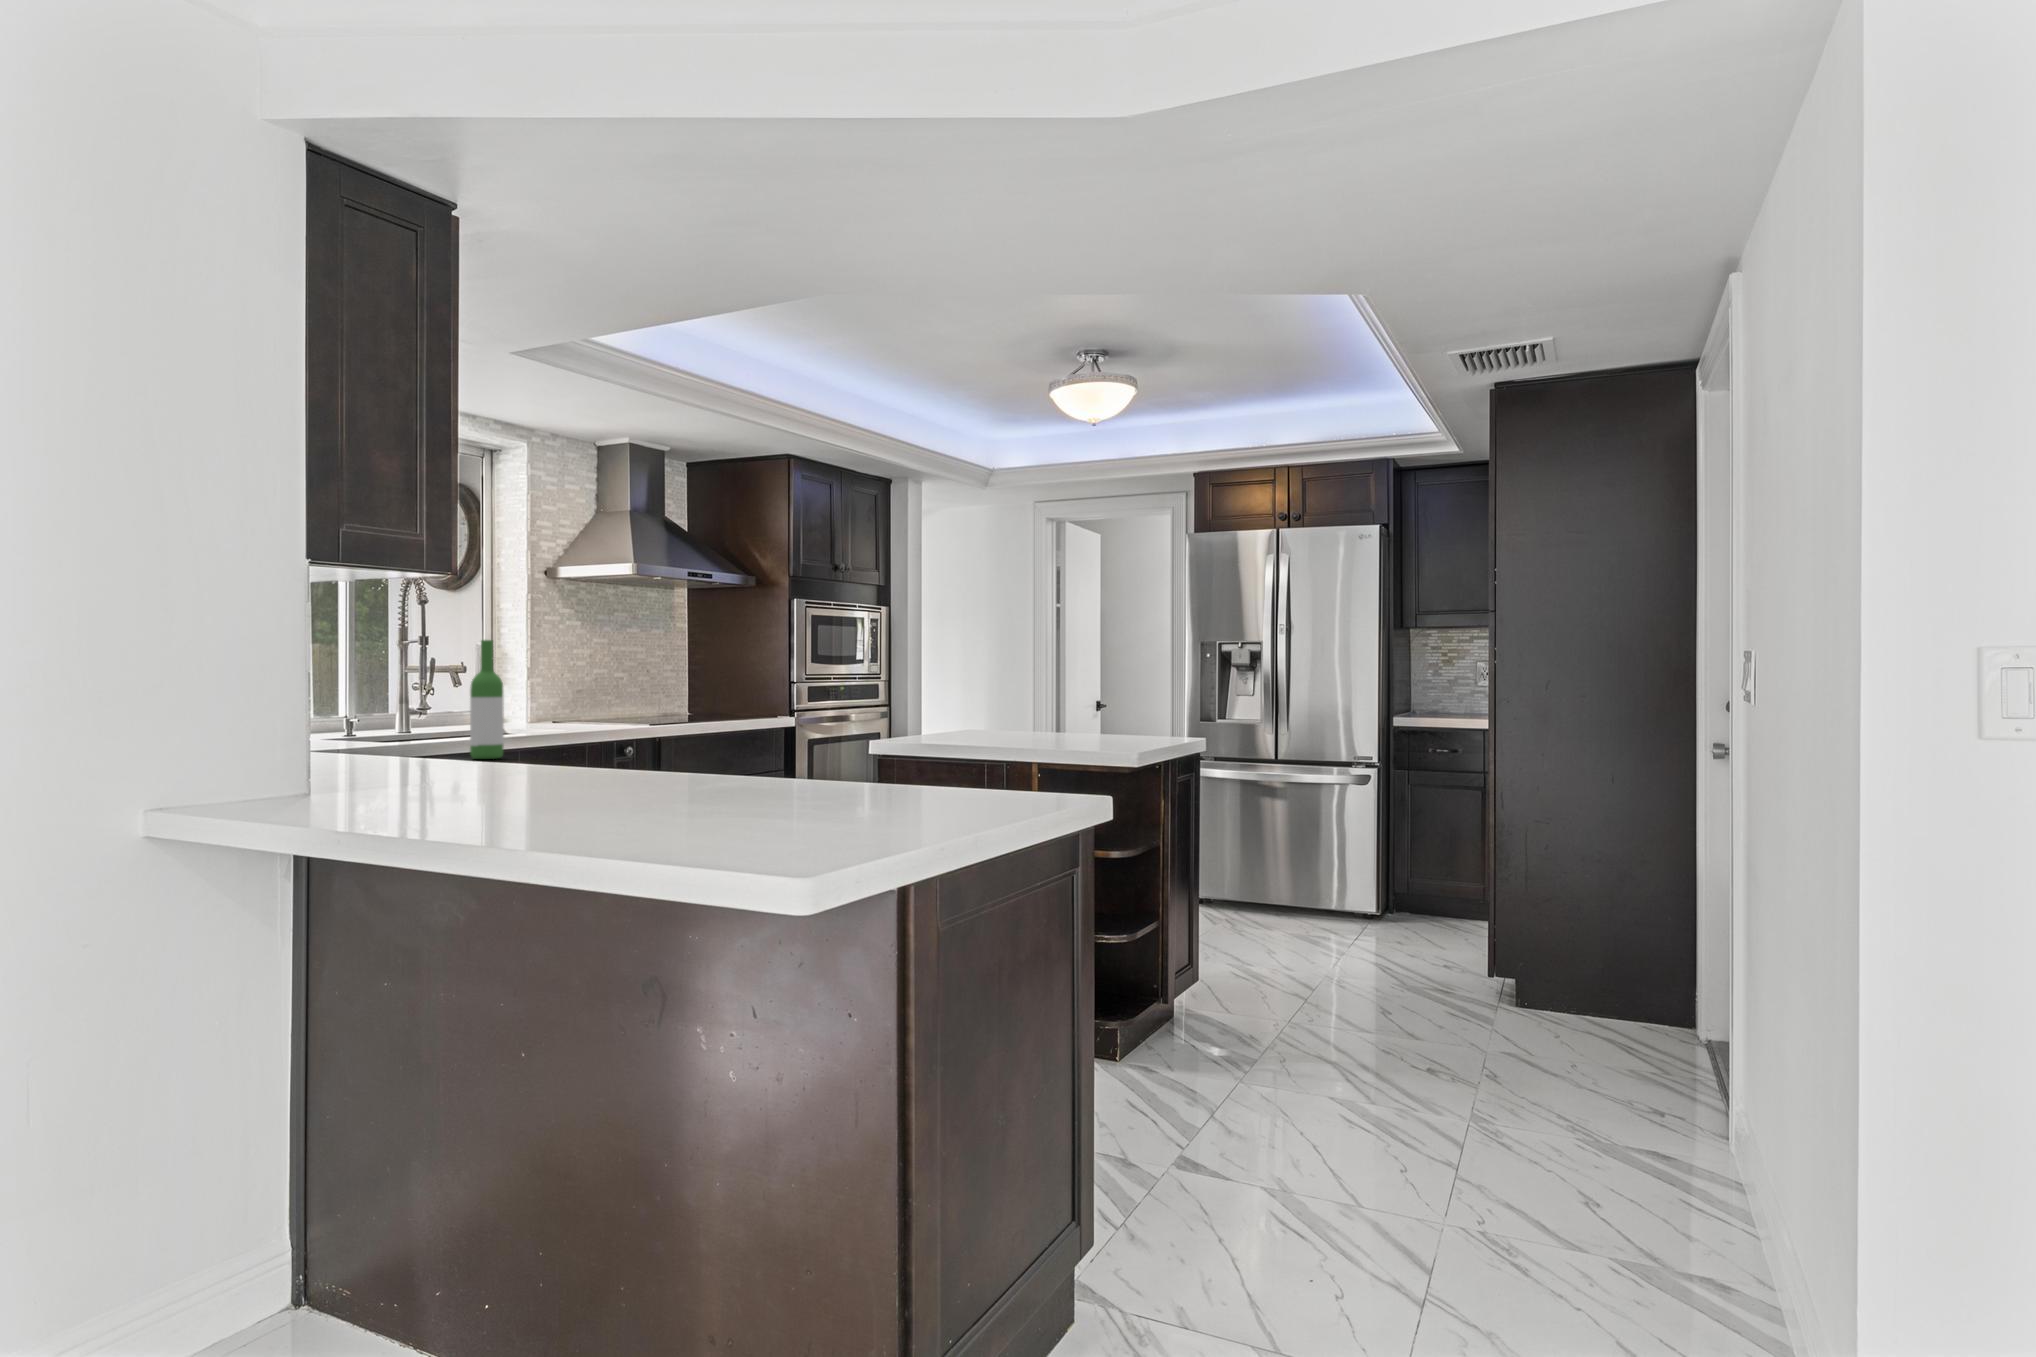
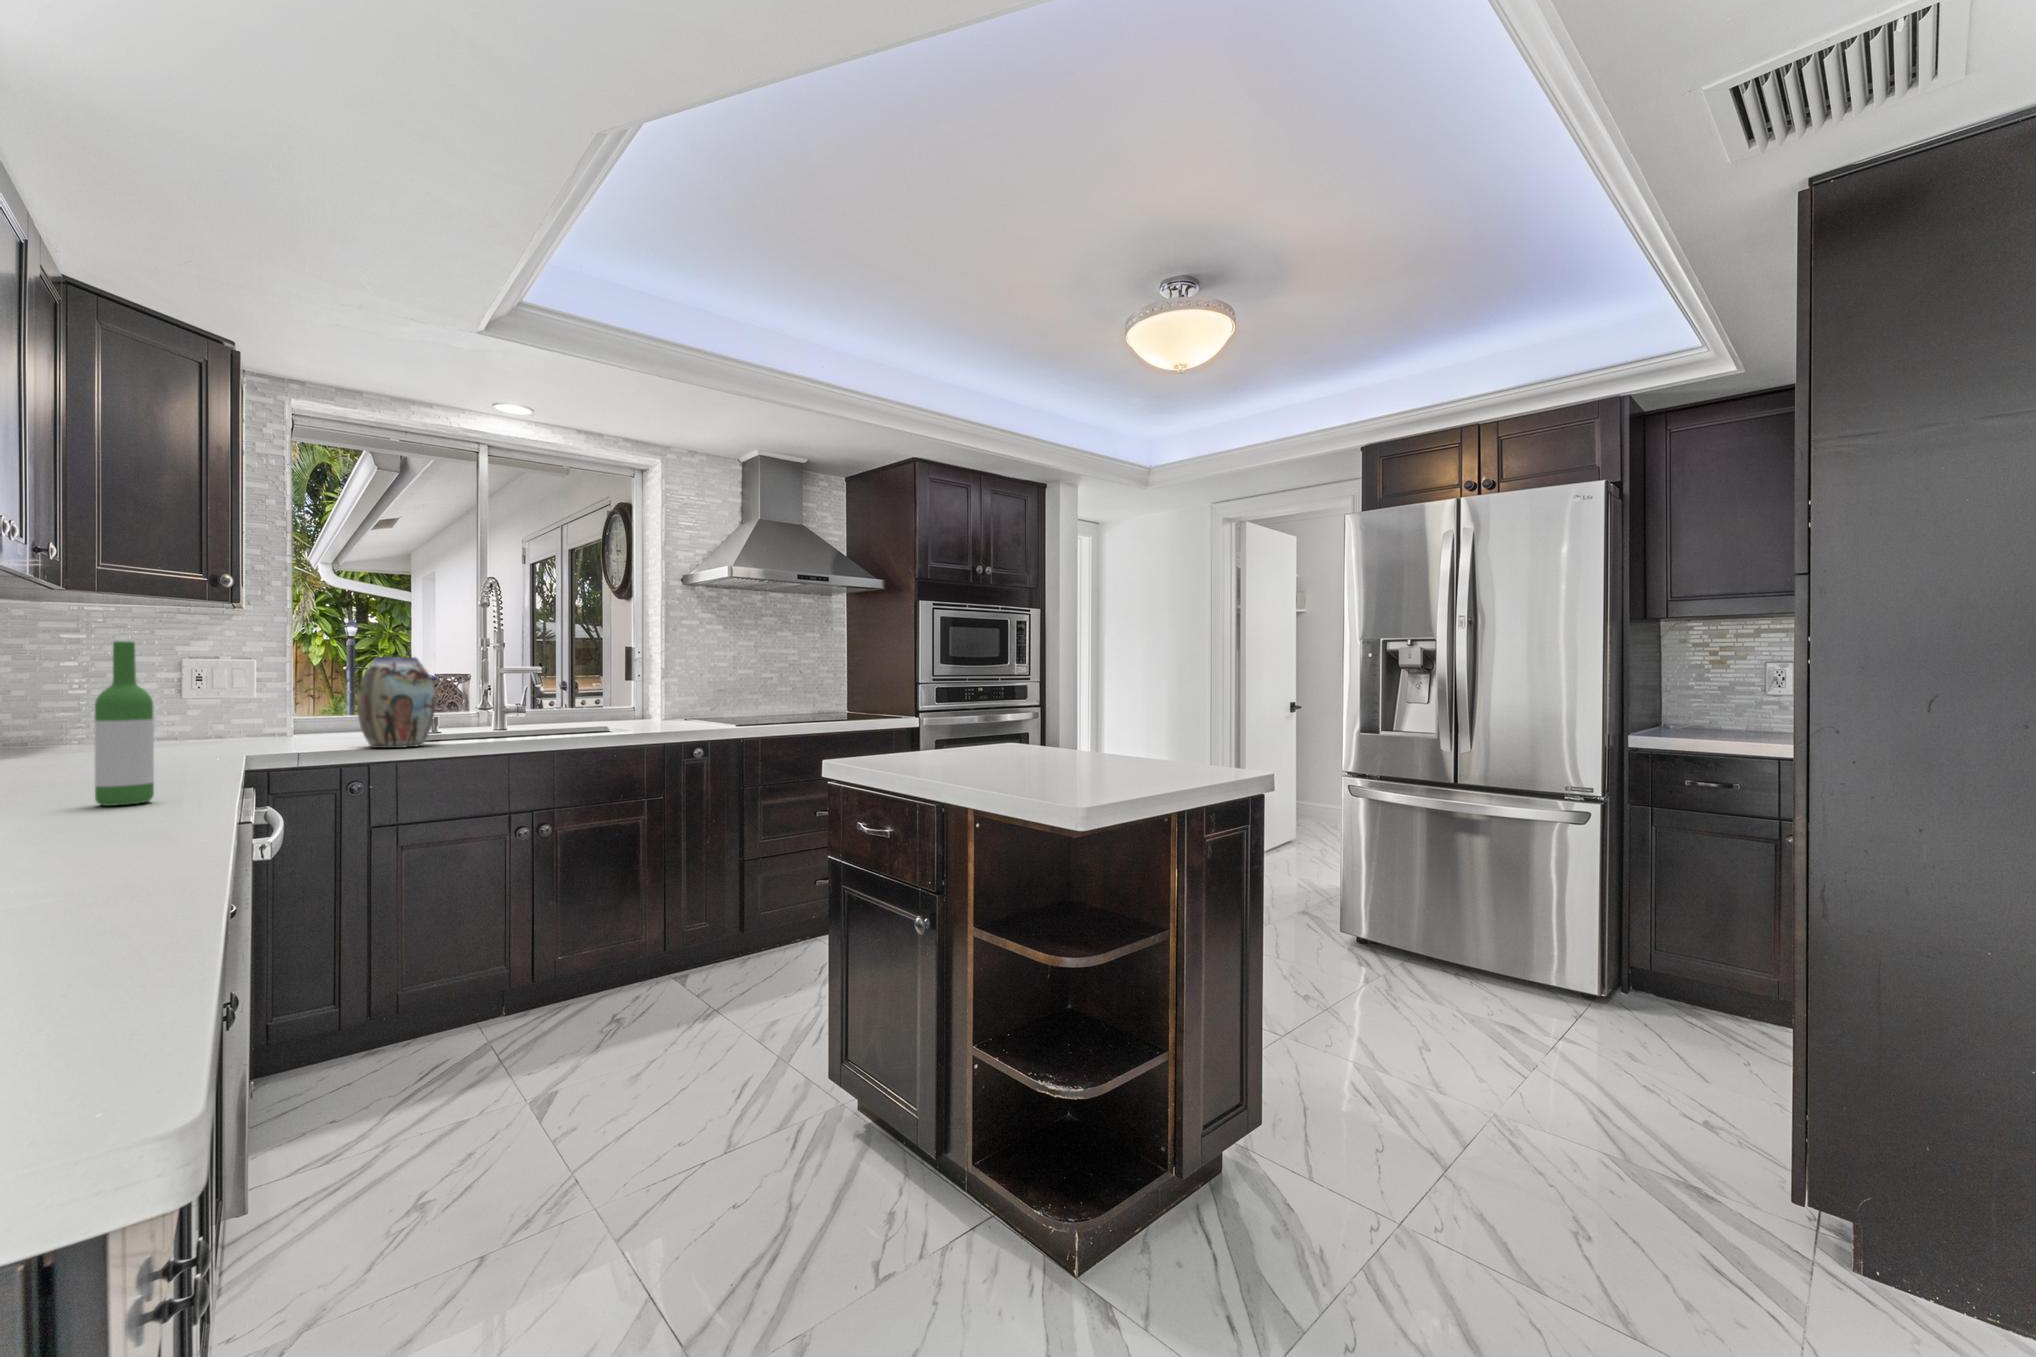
vase: none [374,652,442,738] -> present [357,657,435,748]

